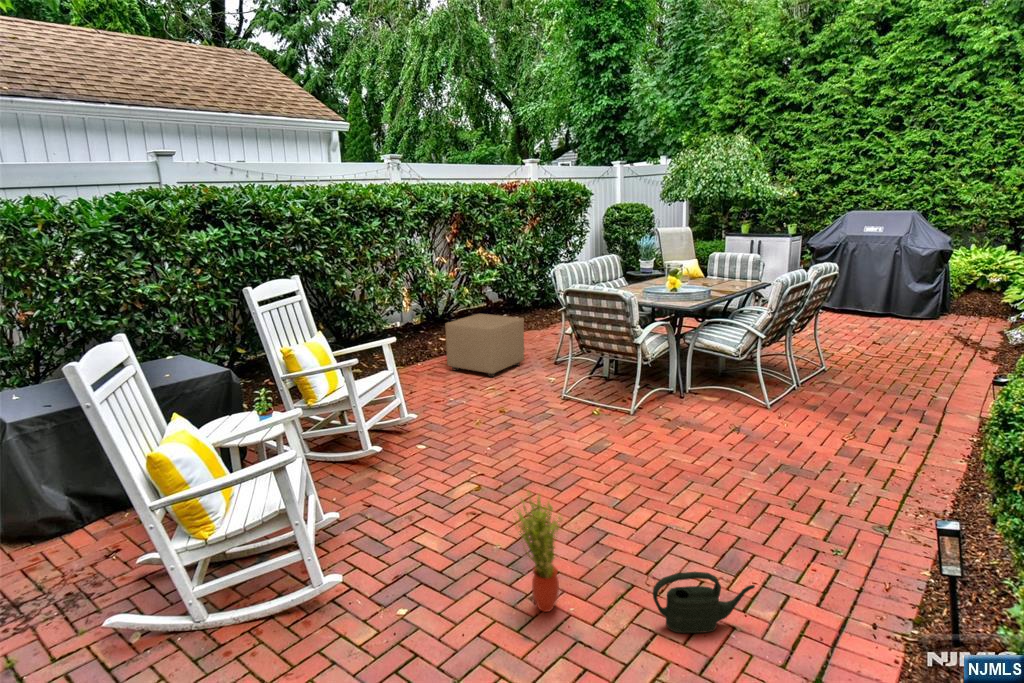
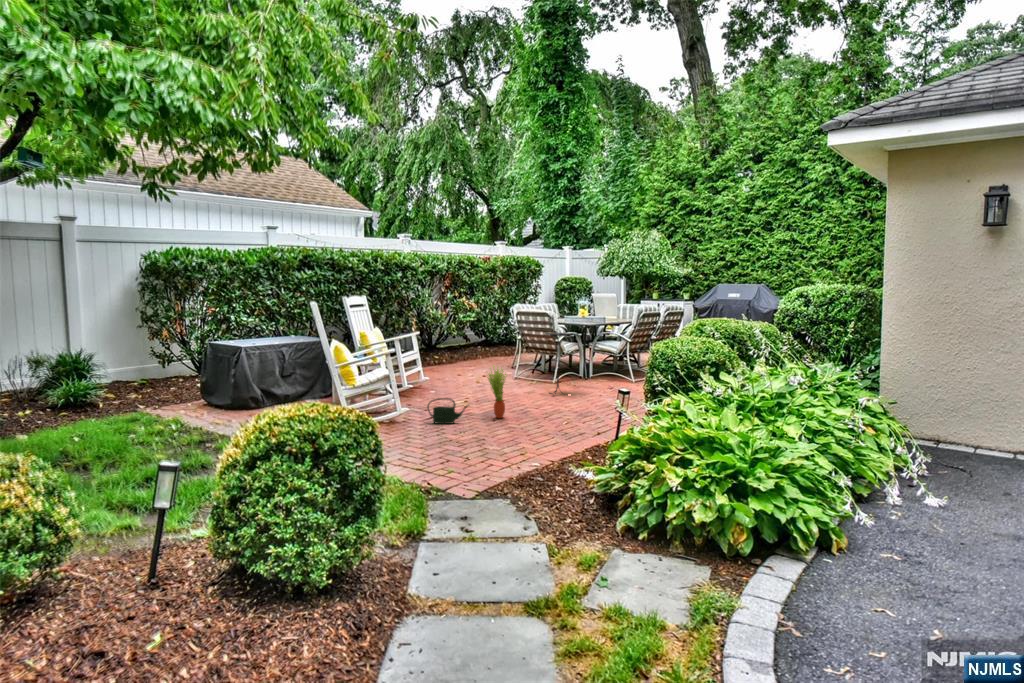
ottoman: present [445,314,524,377] -> none [441,337,492,373]
side table: none [624,344,681,470] -> present [545,332,573,394]
watering can: present [653,572,755,633] -> present [427,398,468,424]

